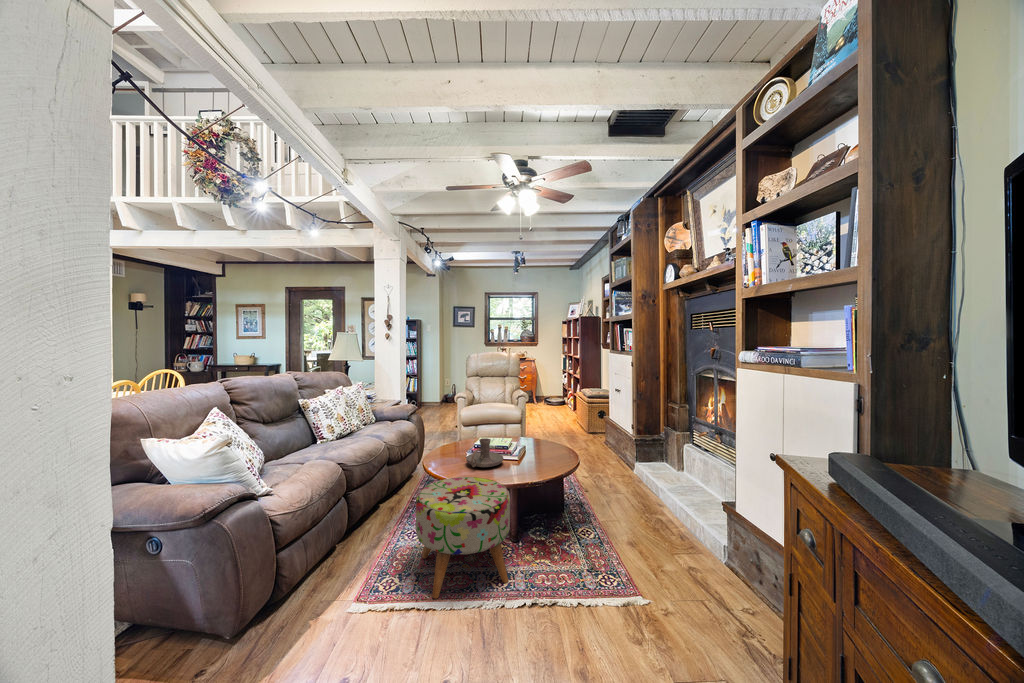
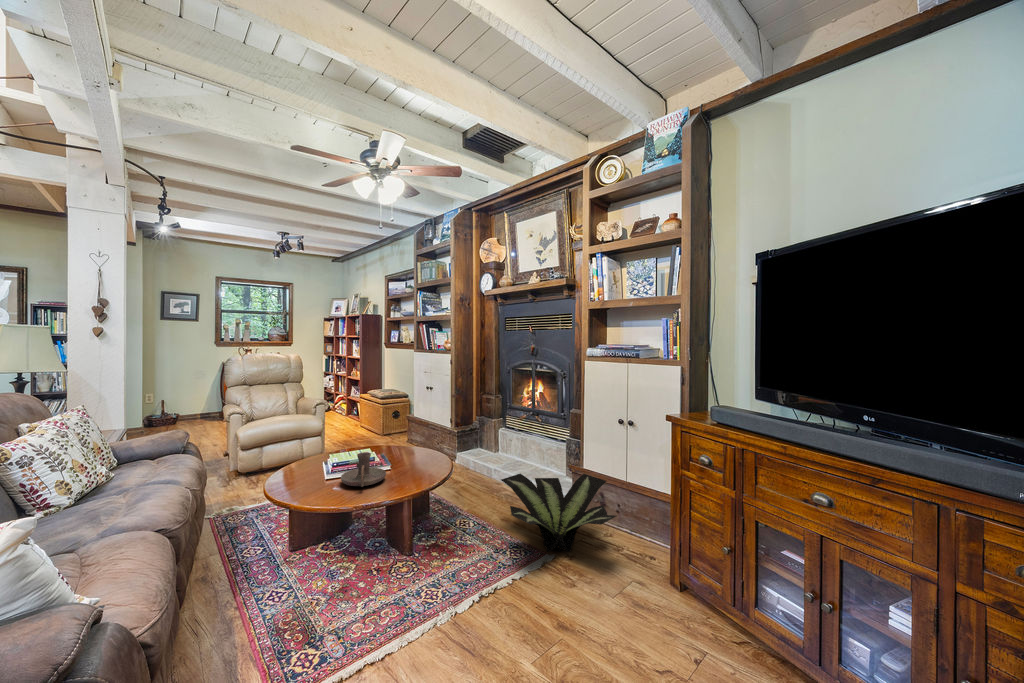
ottoman: present [416,477,510,599] -> none [320,495,439,643]
potted plant: none [593,495,756,607] -> present [501,474,616,552]

